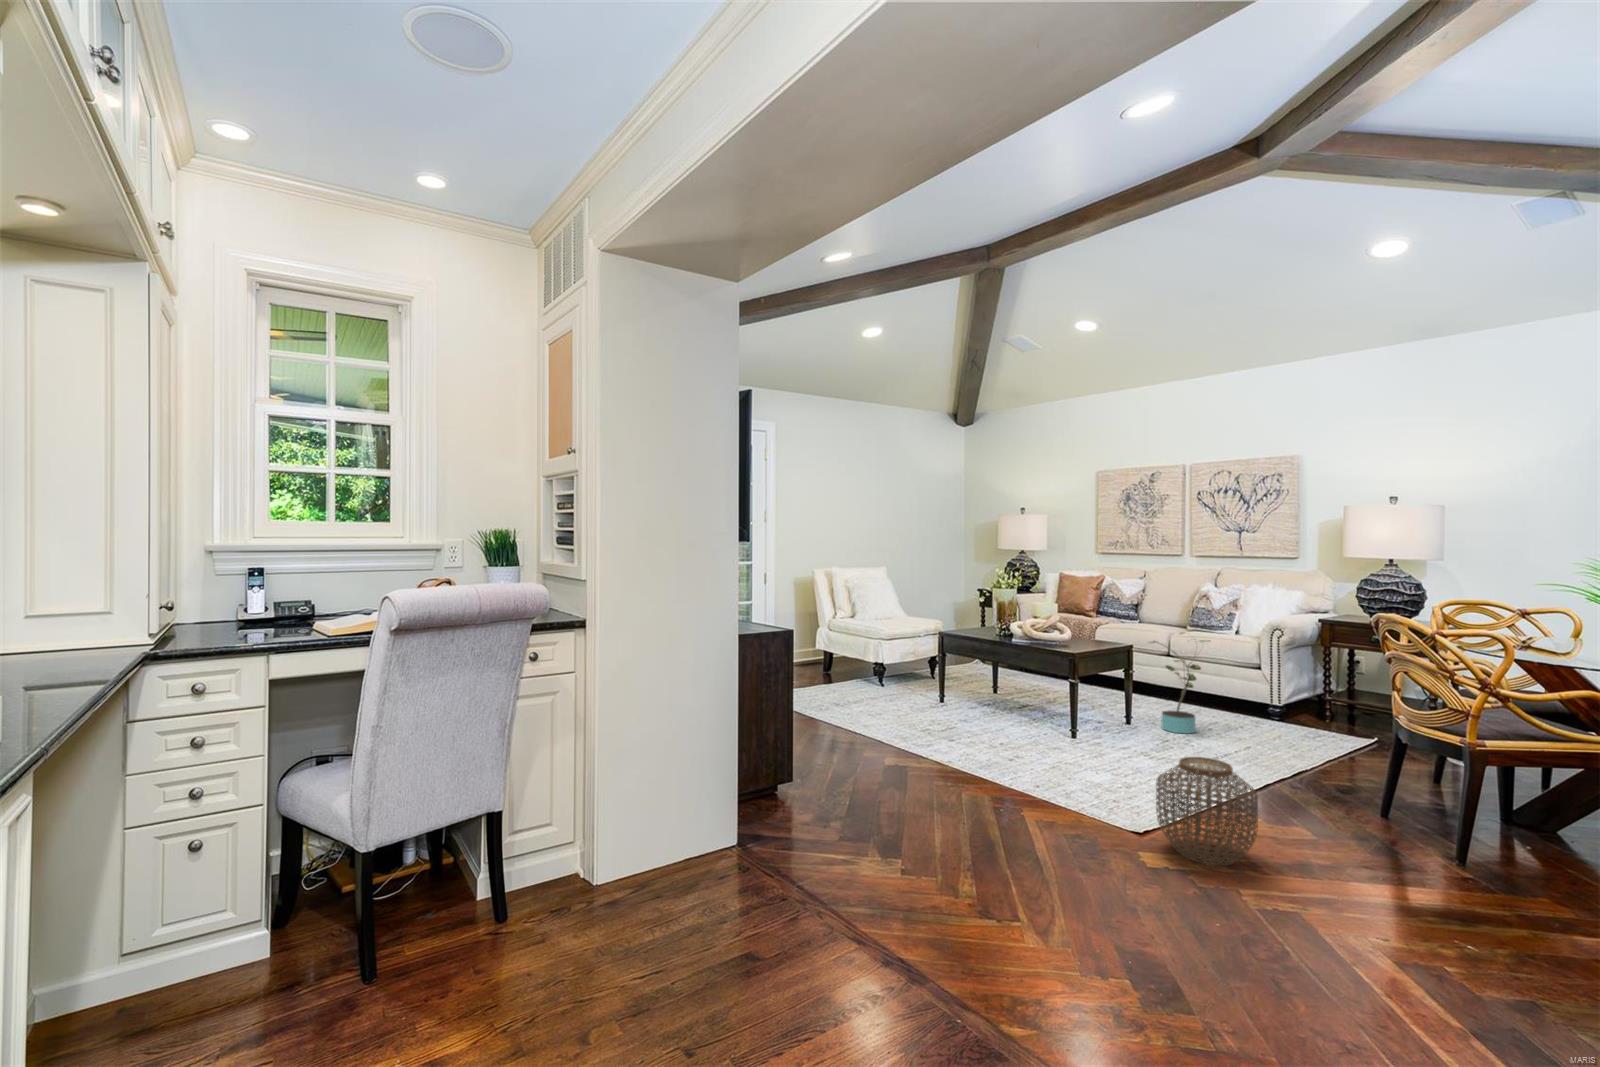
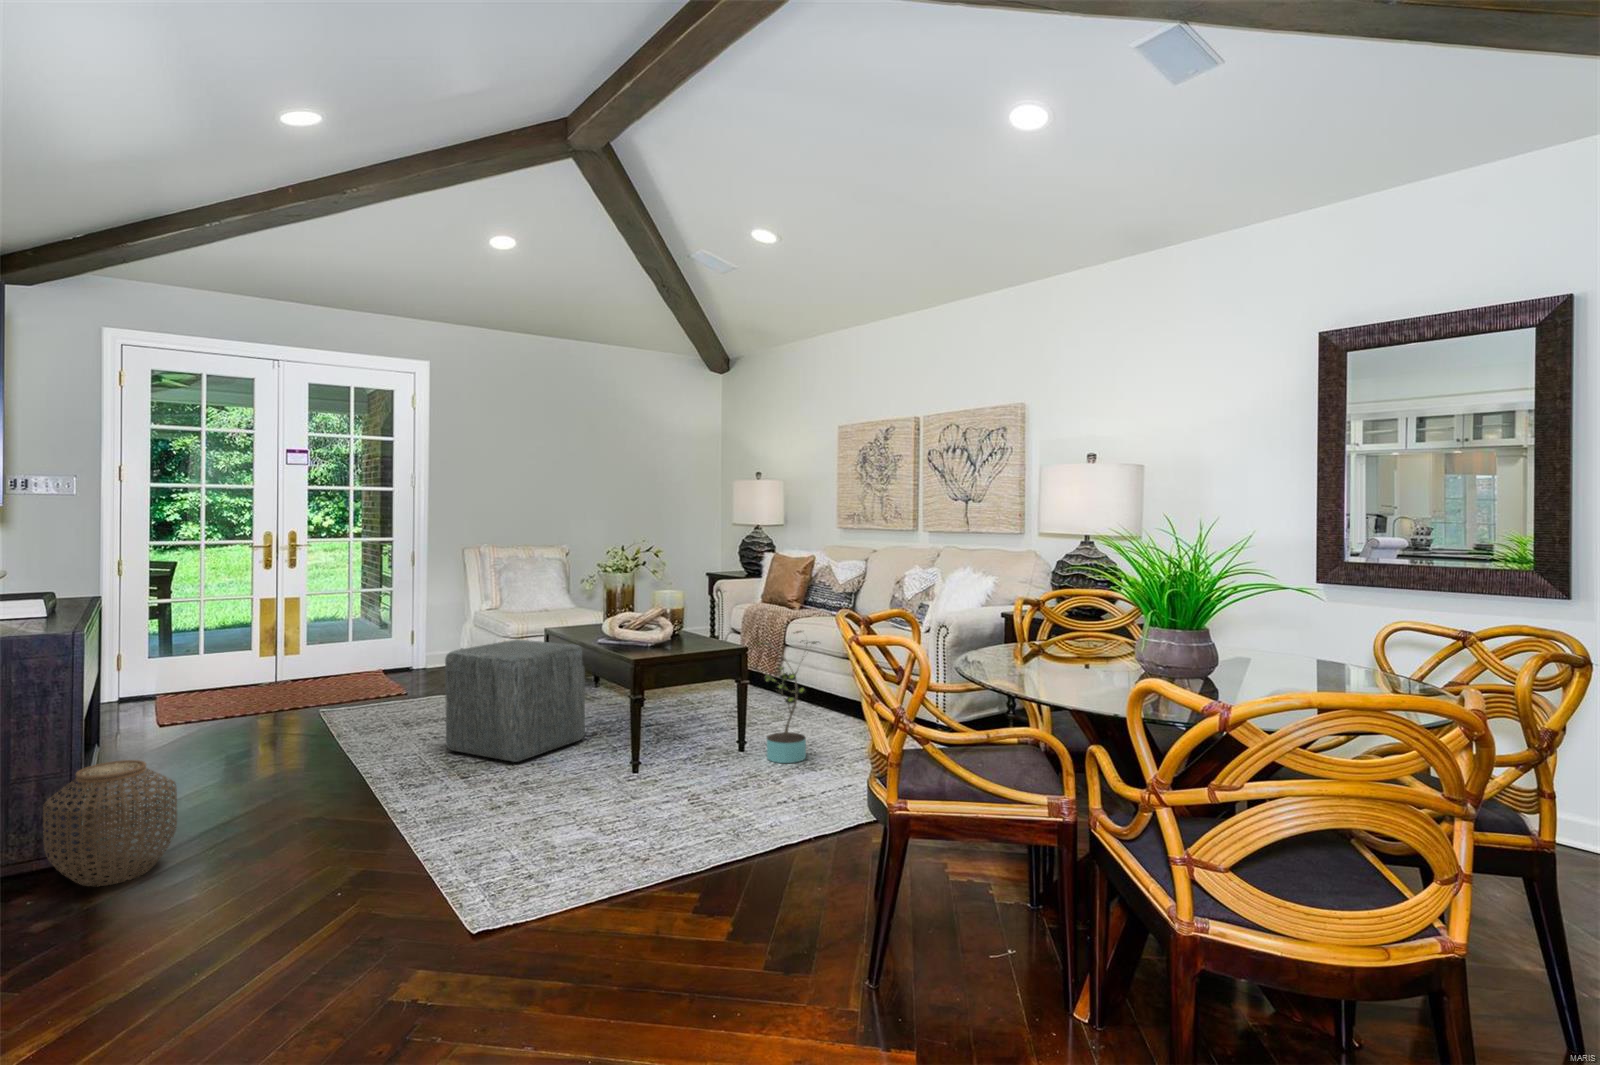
ottoman: none [909,638,1001,730] -> present [445,639,585,762]
woven basket: present [1156,757,1258,866] -> present [43,760,177,886]

